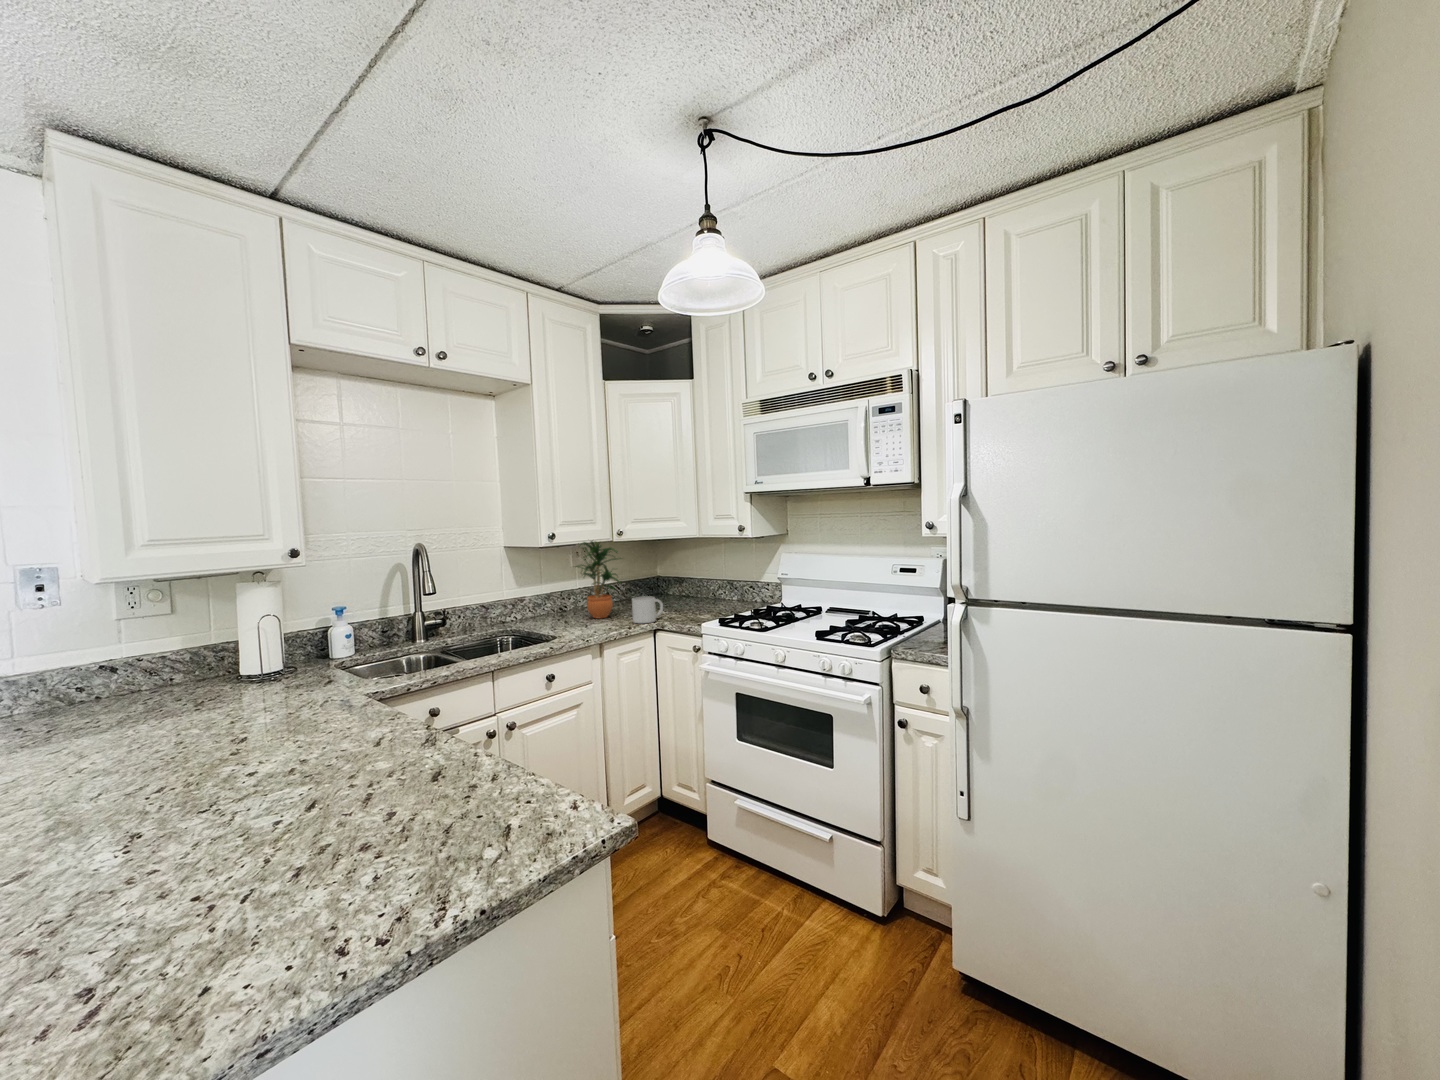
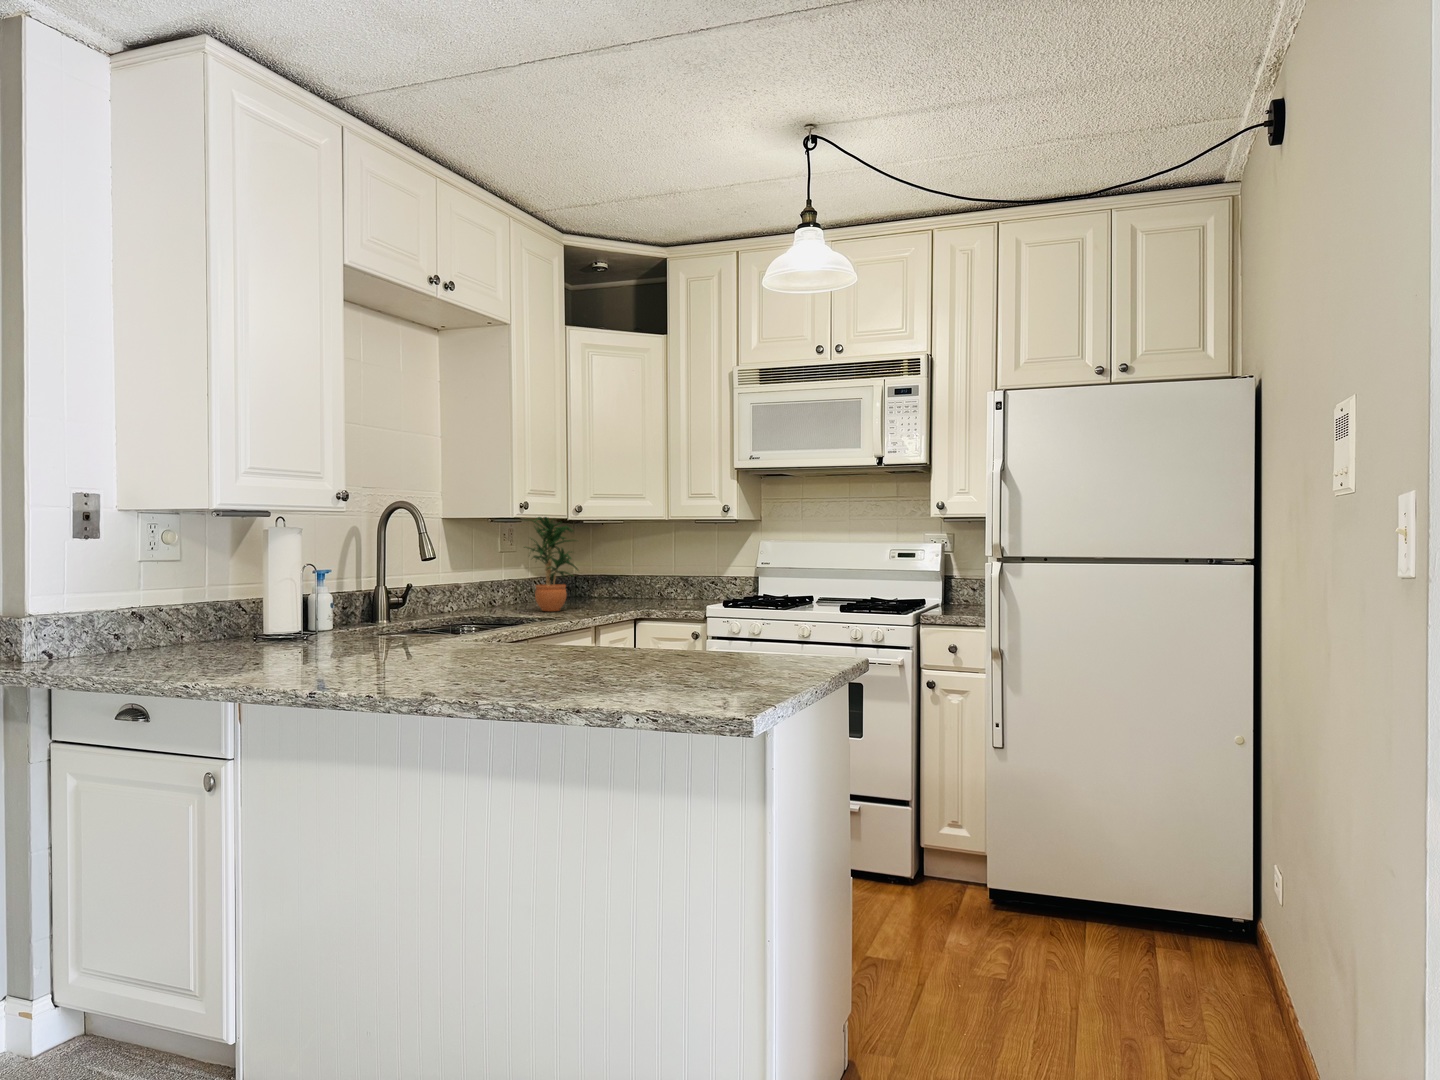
mug: present [632,596,663,623] -> none [605,583,636,612]

